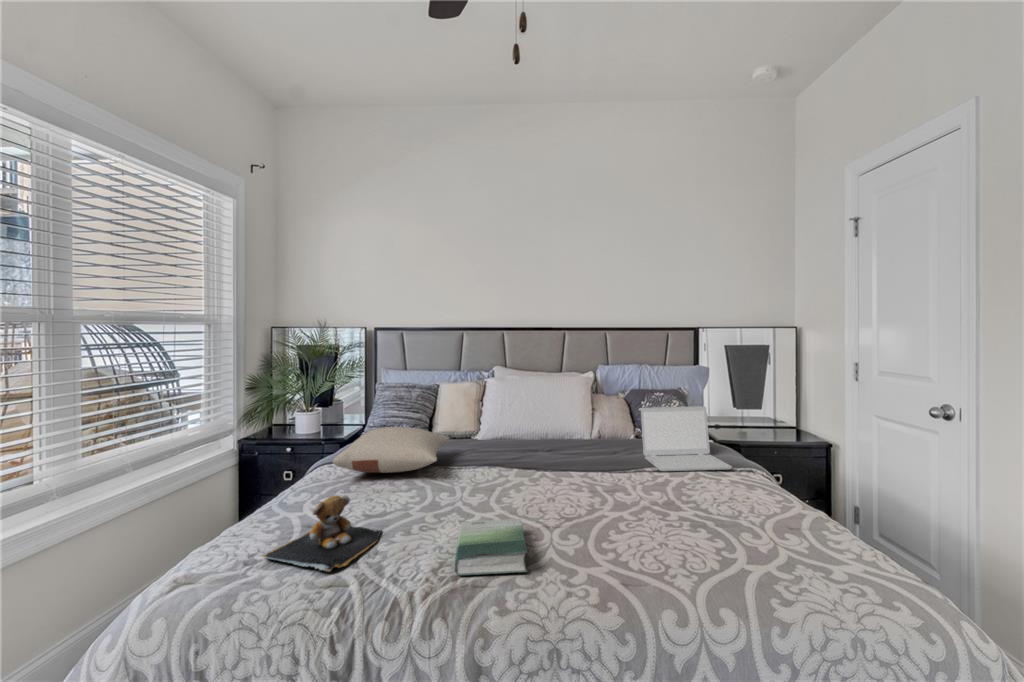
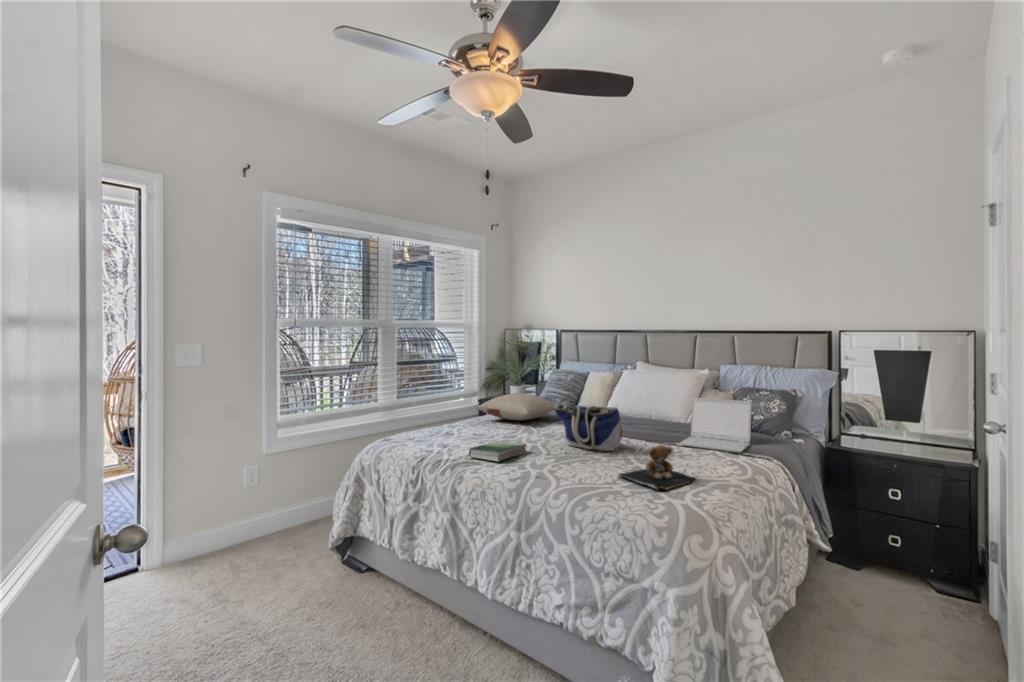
tote bag: none [530,436,639,505] -> present [555,404,623,451]
teddy bear: present [264,495,382,571] -> present [618,445,694,489]

